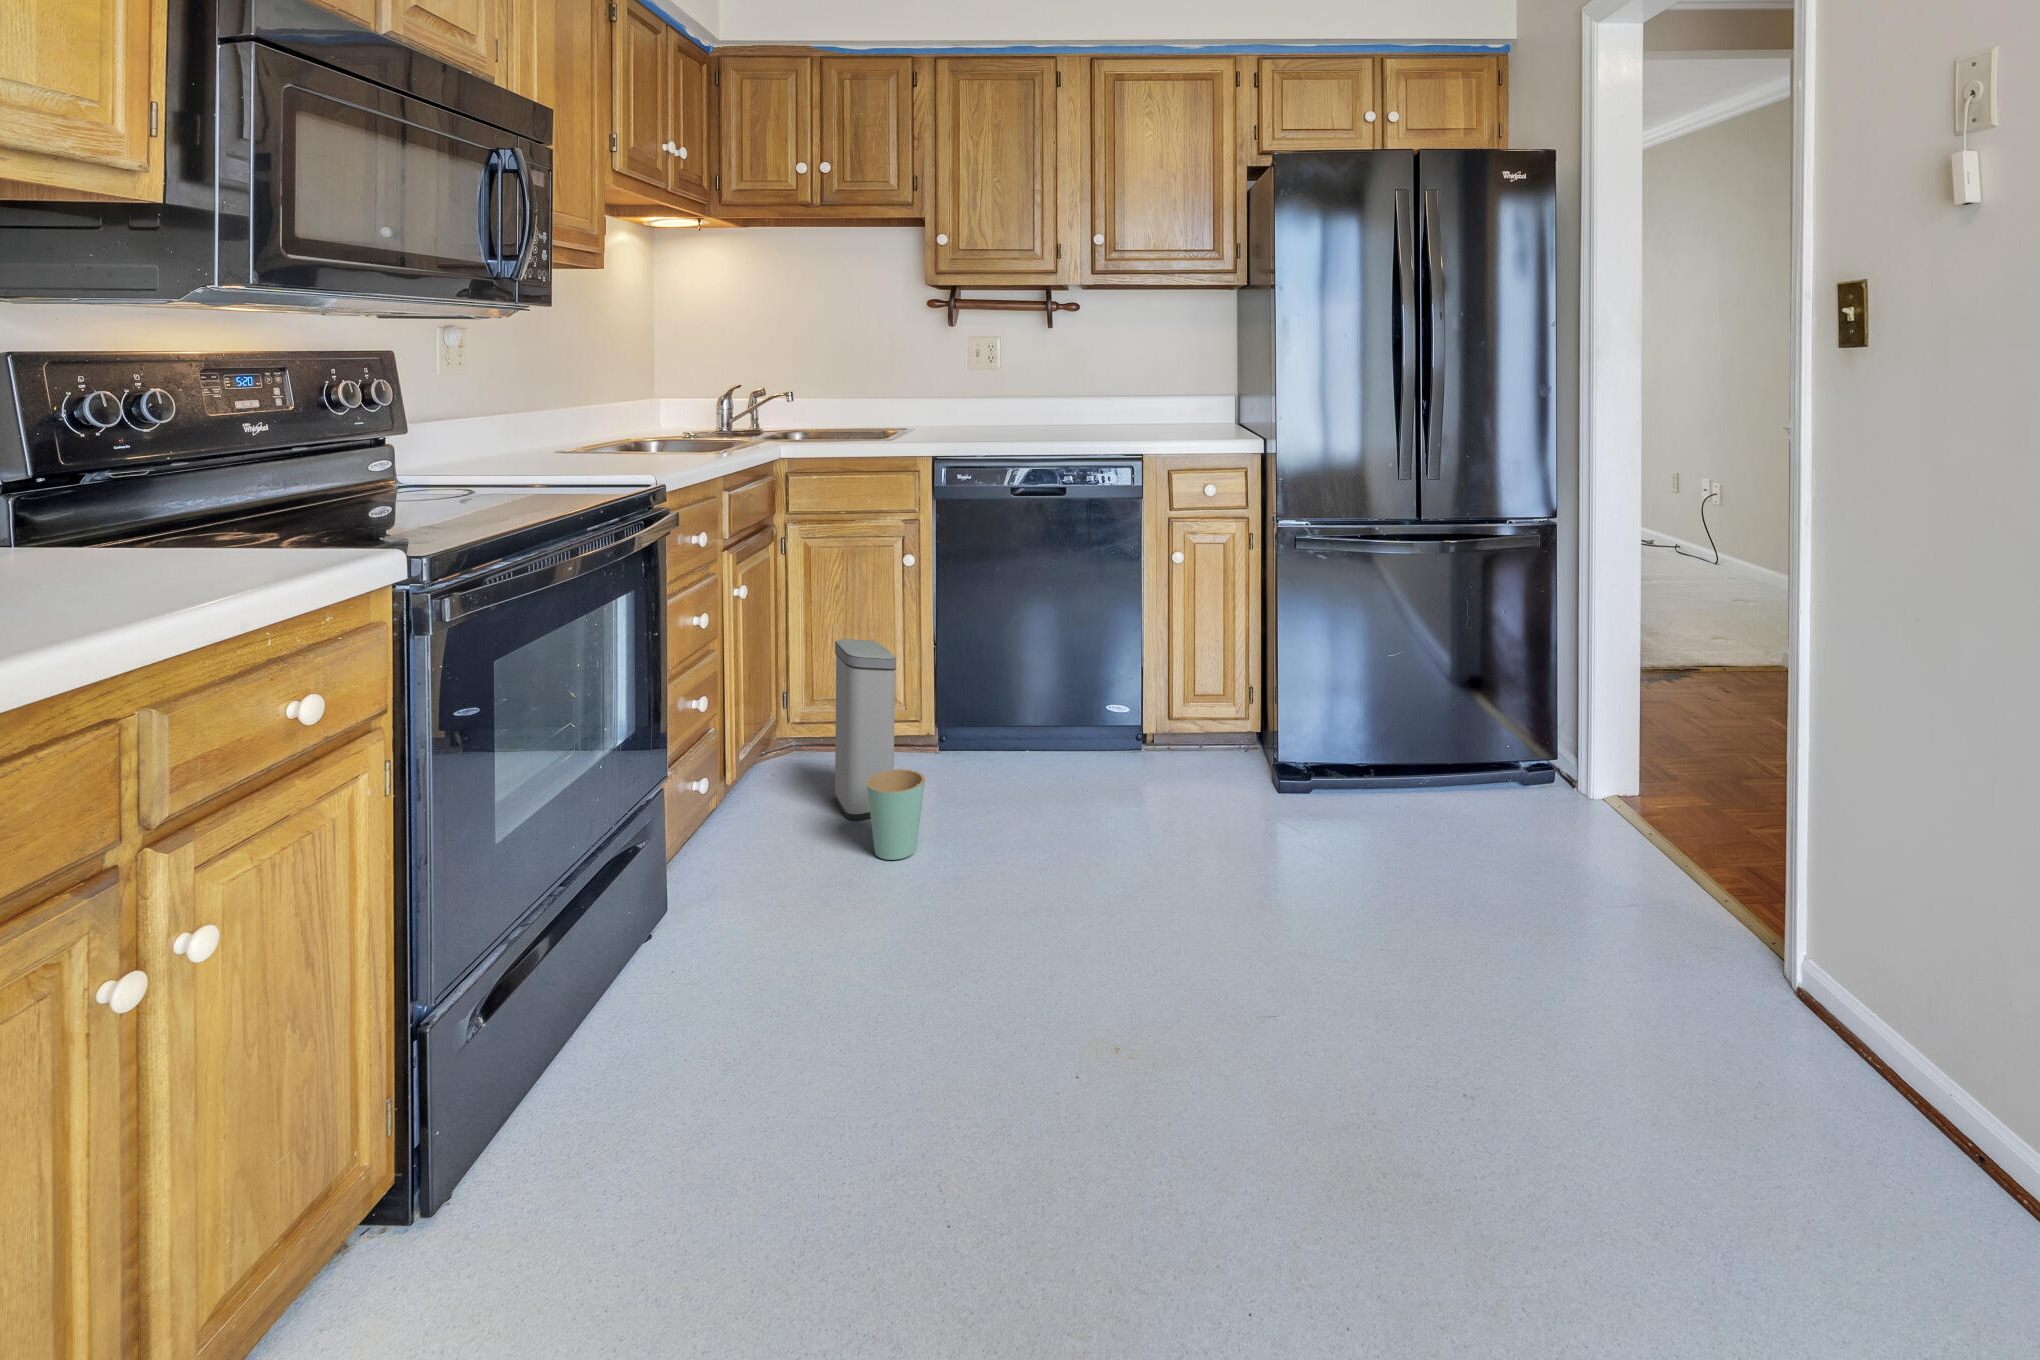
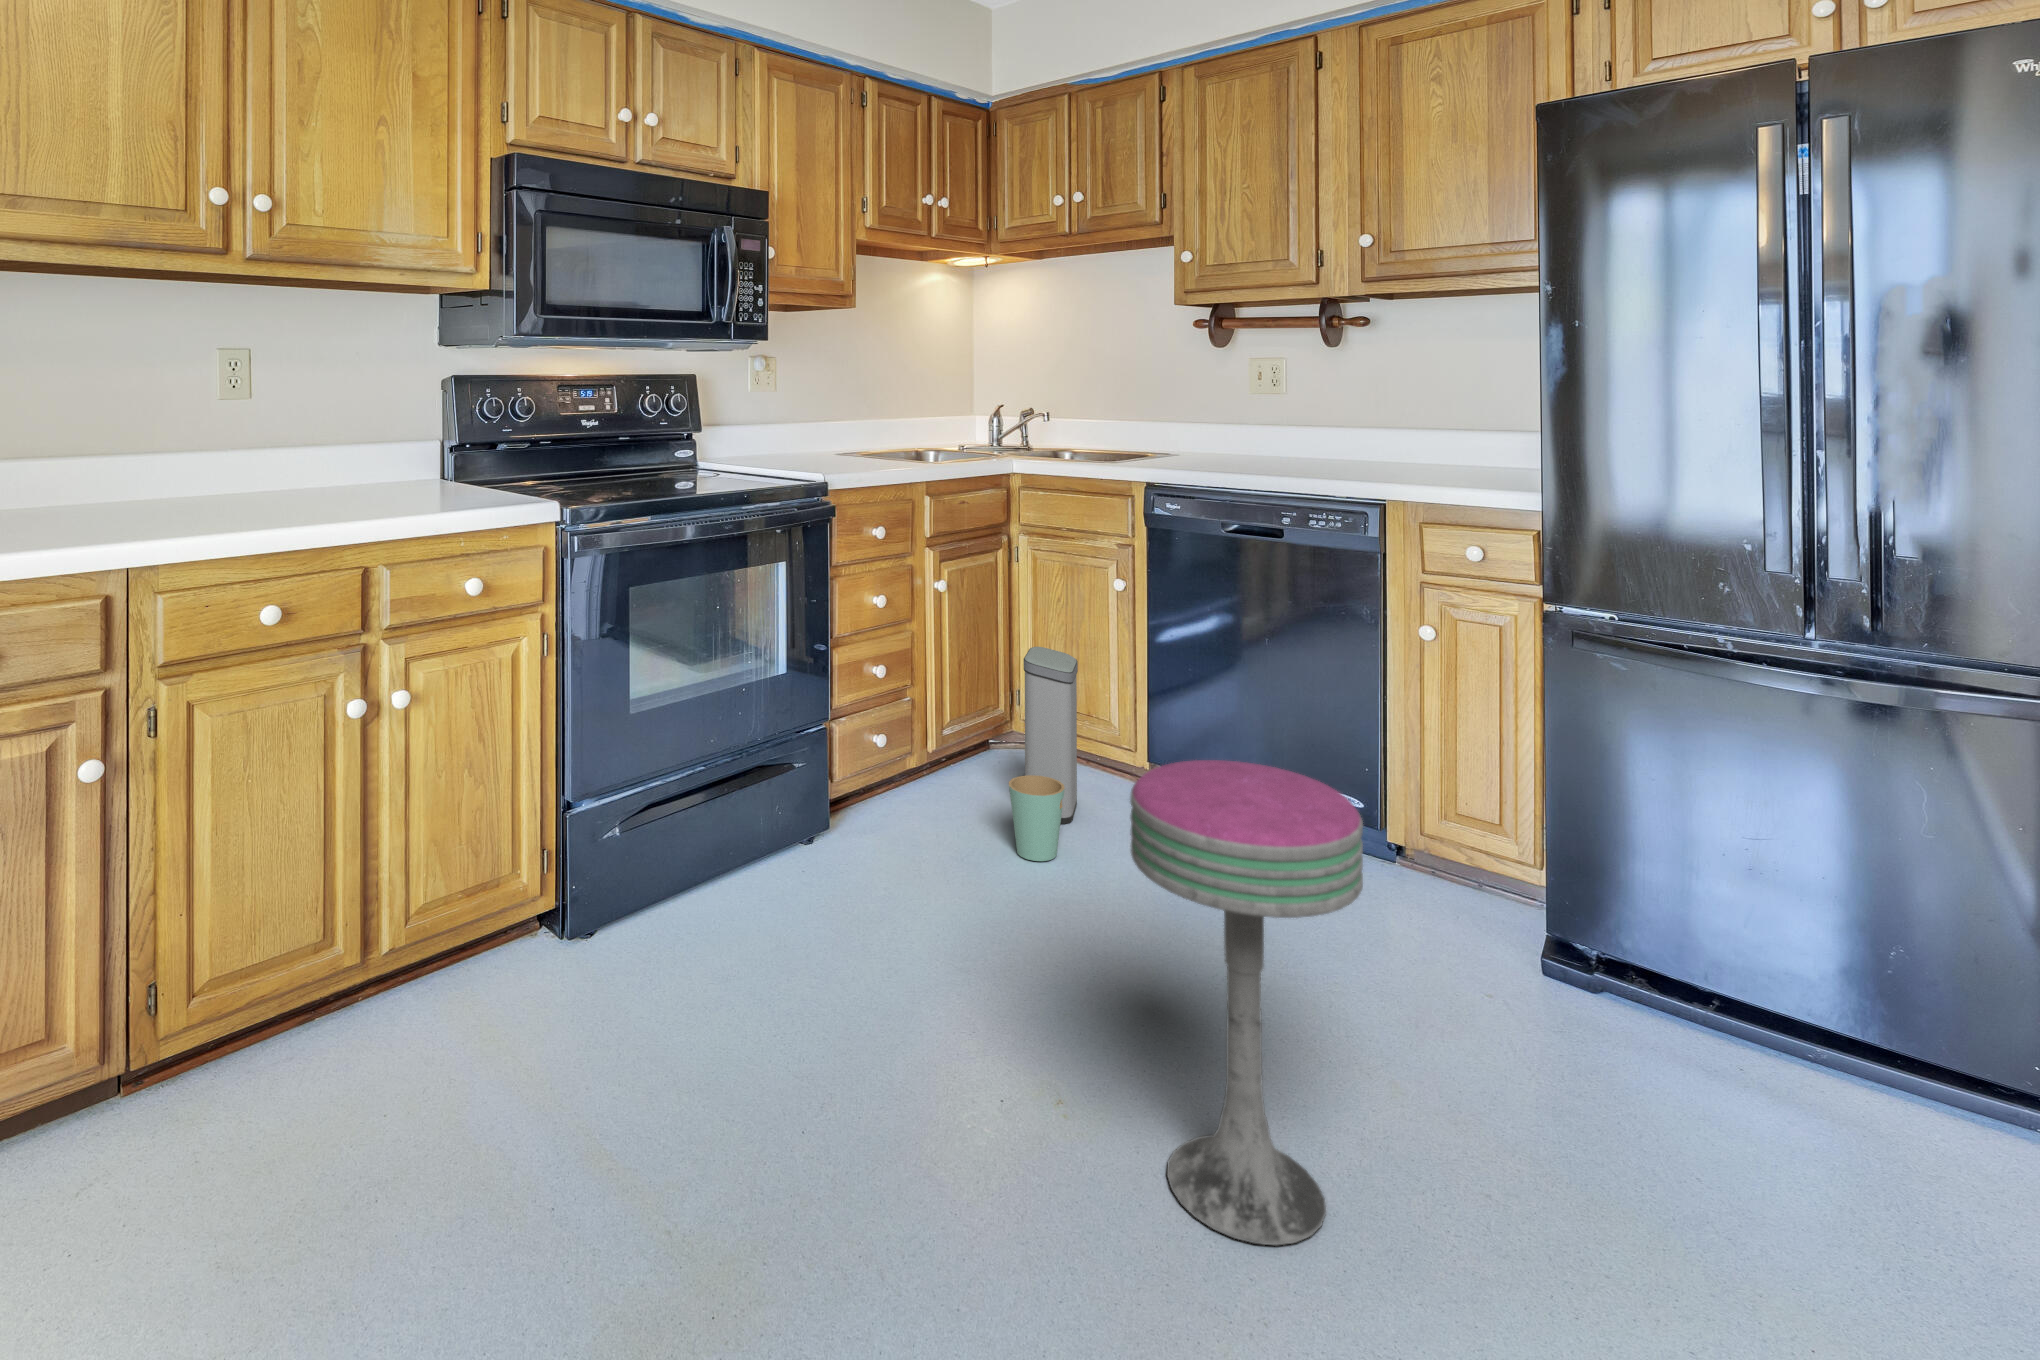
bar stool: none [1231,692,1422,1101] -> present [1130,760,1363,1246]

